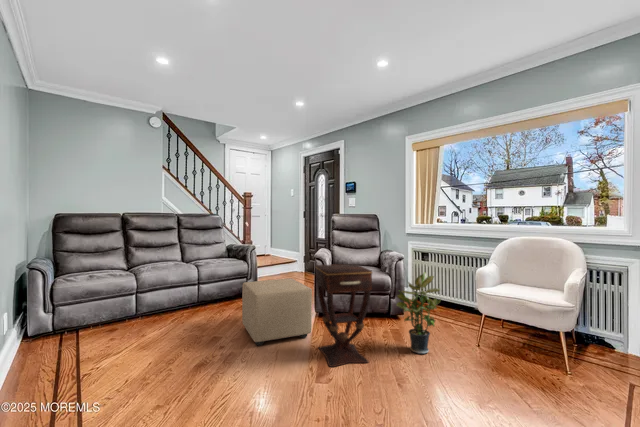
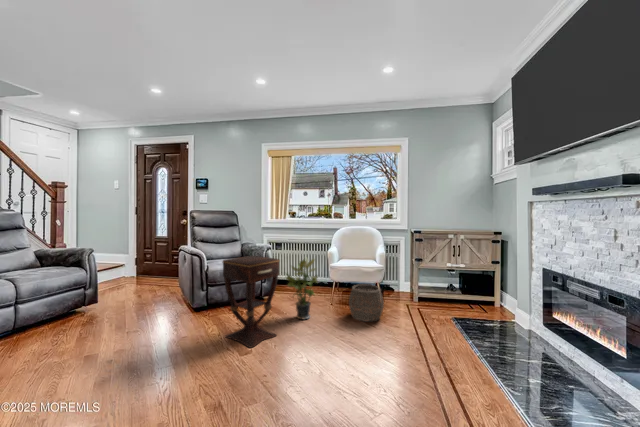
ottoman: present [242,278,312,345] -> none [119,278,211,352]
woven basket: none [485,323,549,386] -> present [349,284,384,321]

